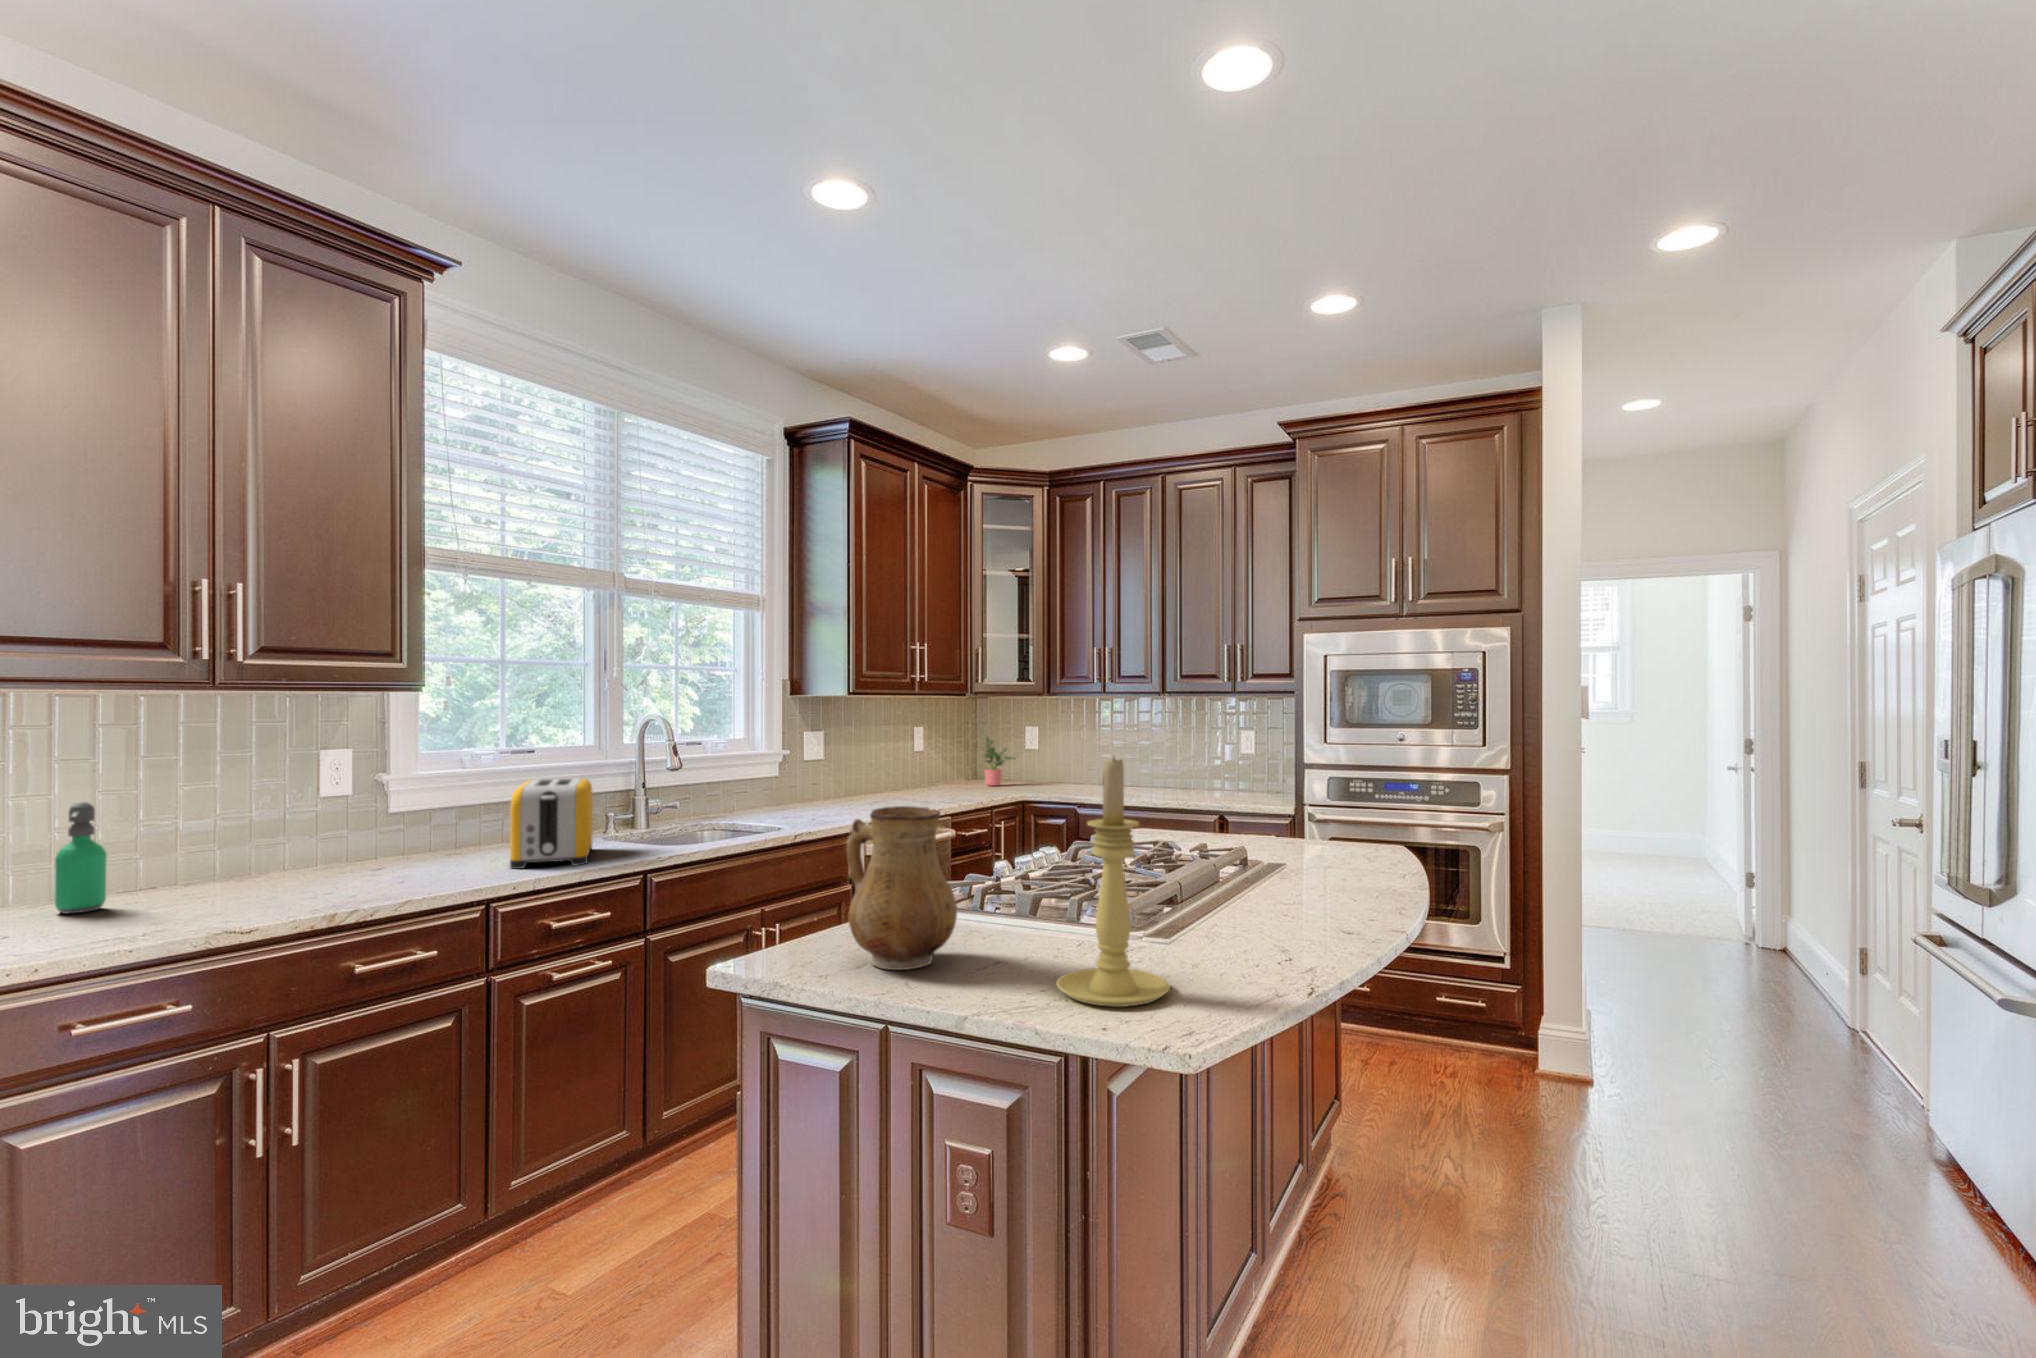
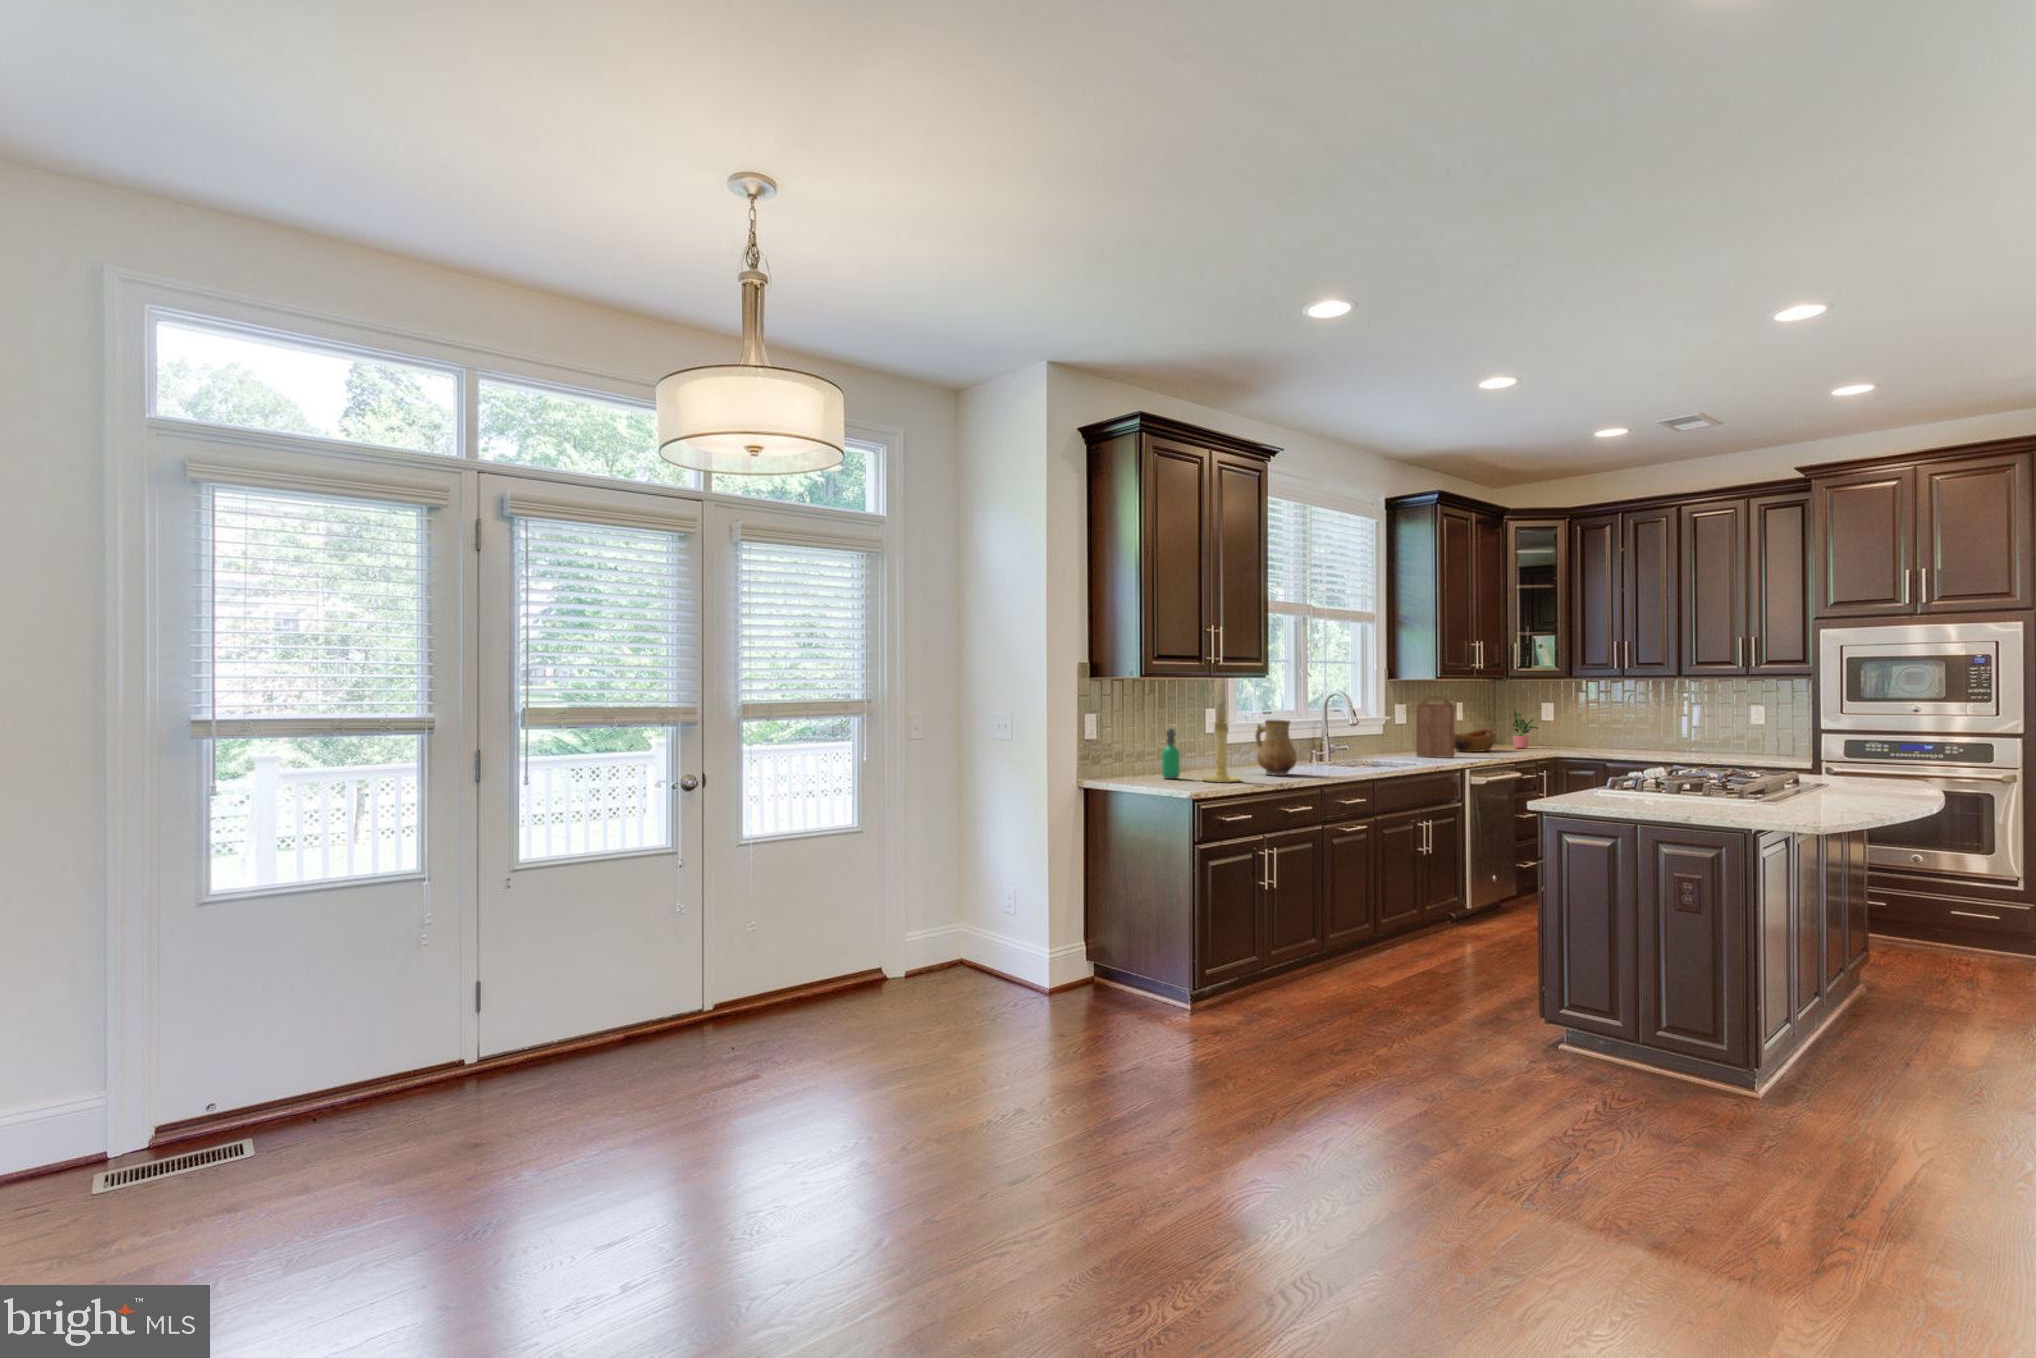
cutting board: none [810,721,860,811] -> present [1416,696,1455,758]
candle holder: present [1056,758,1170,1007] -> present [1203,700,1240,783]
wooden bowl: none [889,763,950,796] -> present [1455,729,1496,752]
toaster: present [510,778,593,869] -> none [1301,727,1357,774]
ceramic pitcher: present [847,806,957,970] -> present [1255,720,1297,776]

